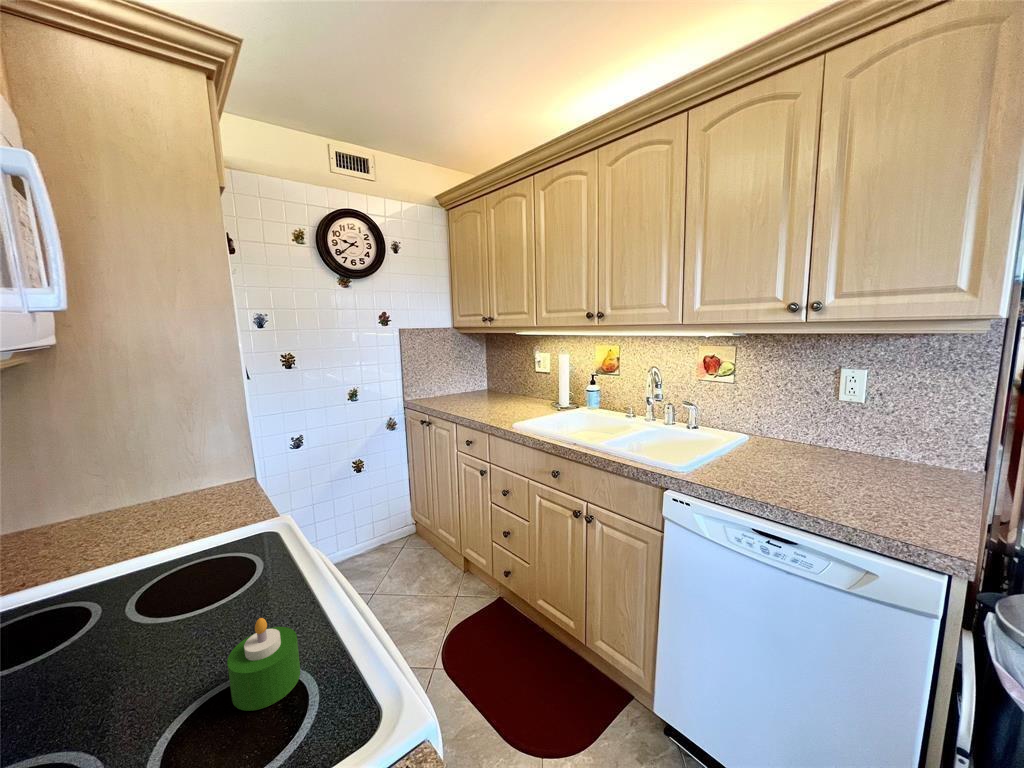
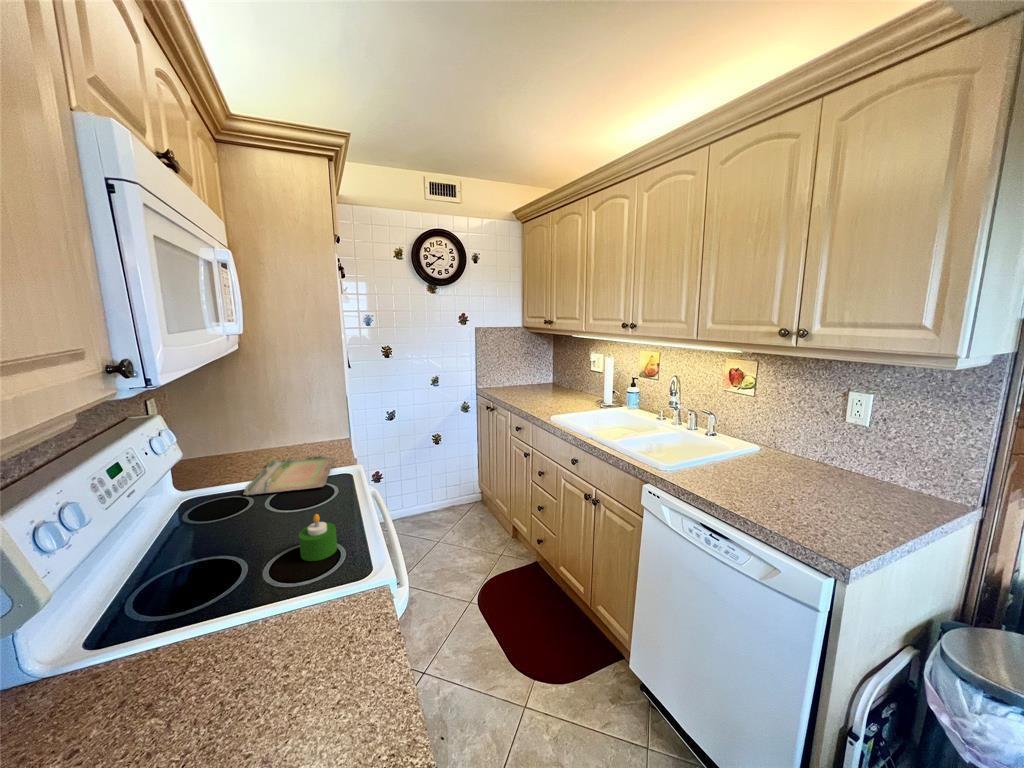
tray: none [82,503,241,598] -> present [243,455,335,496]

